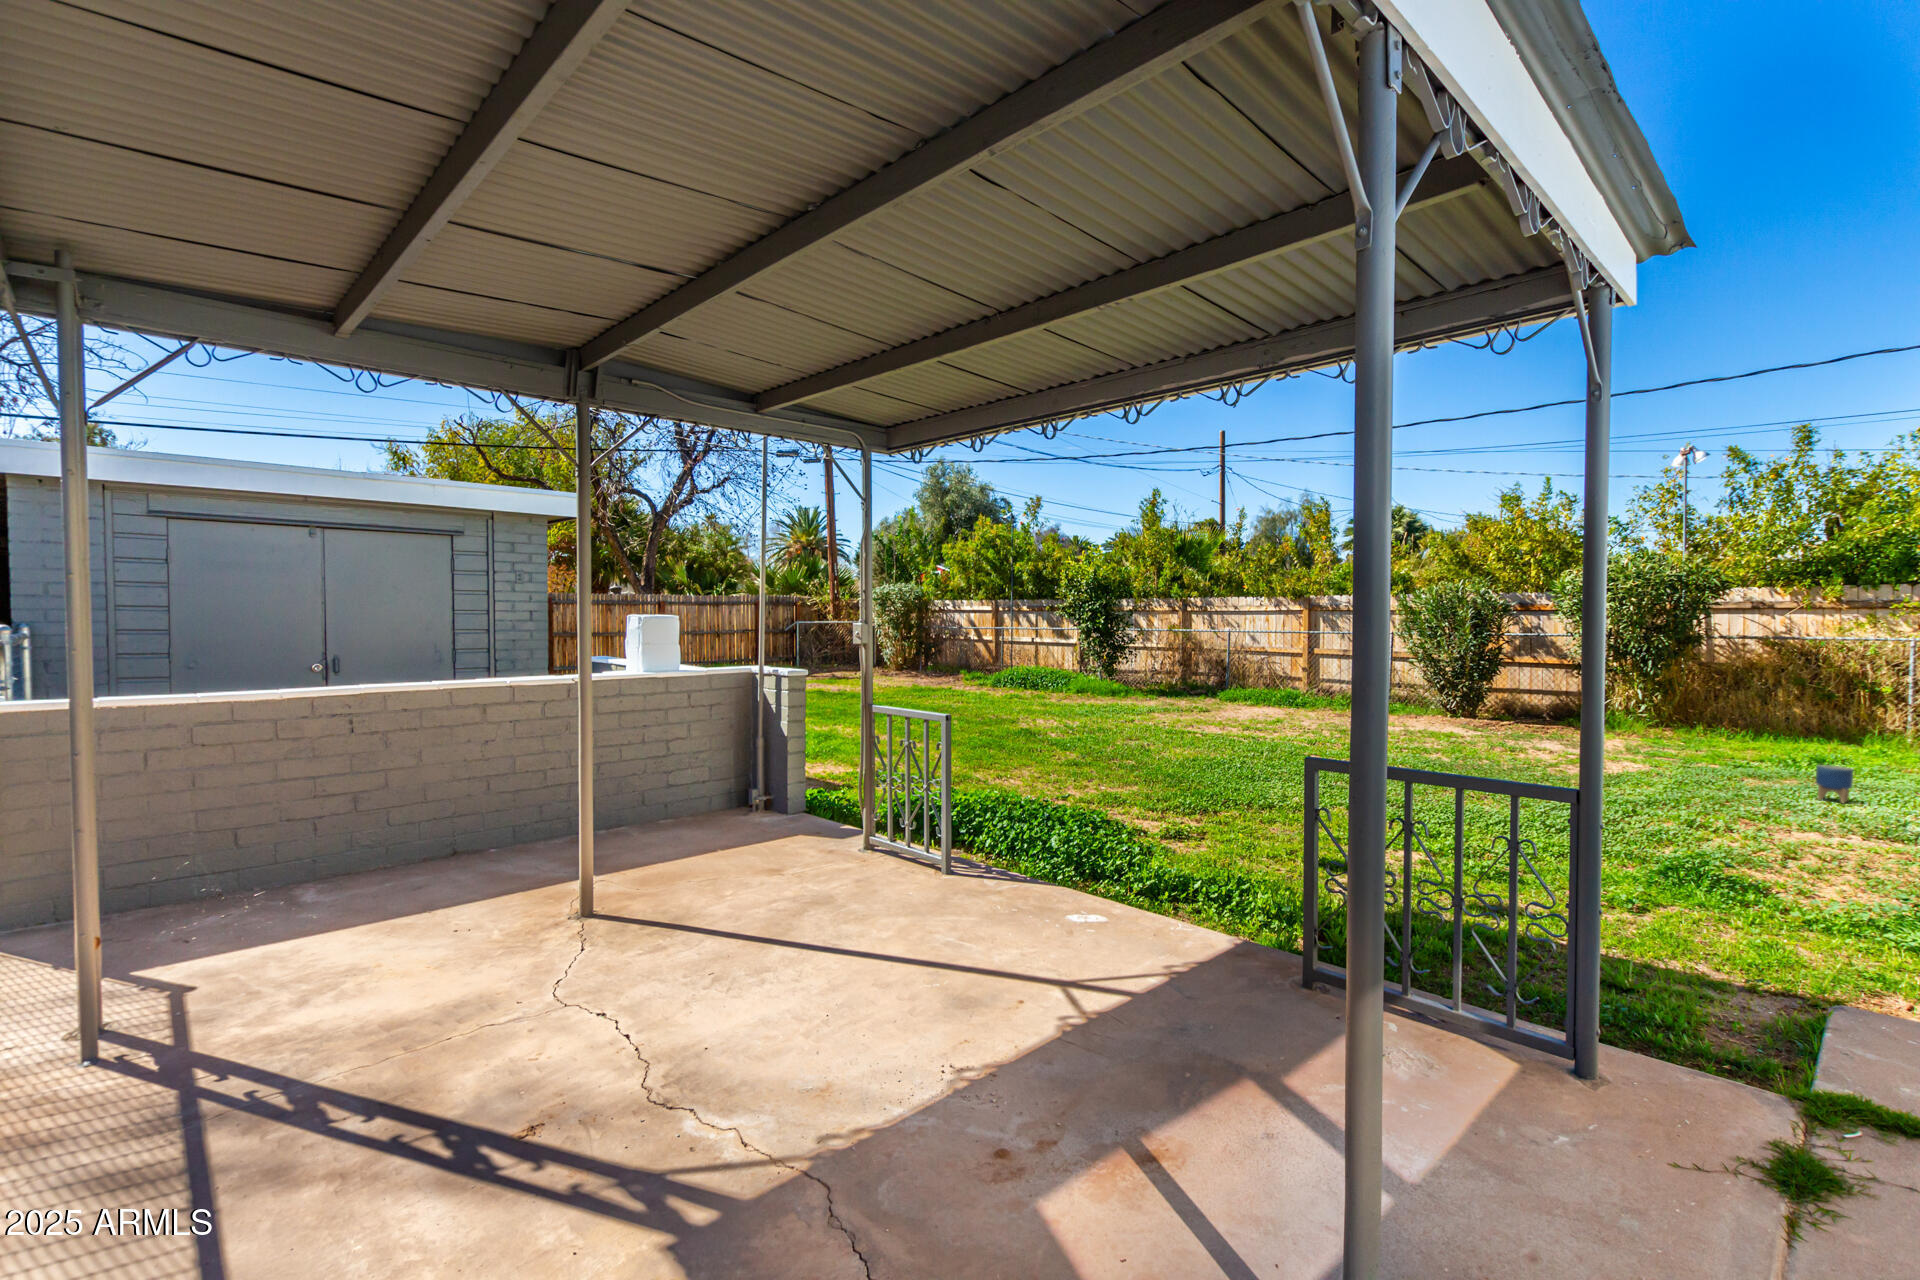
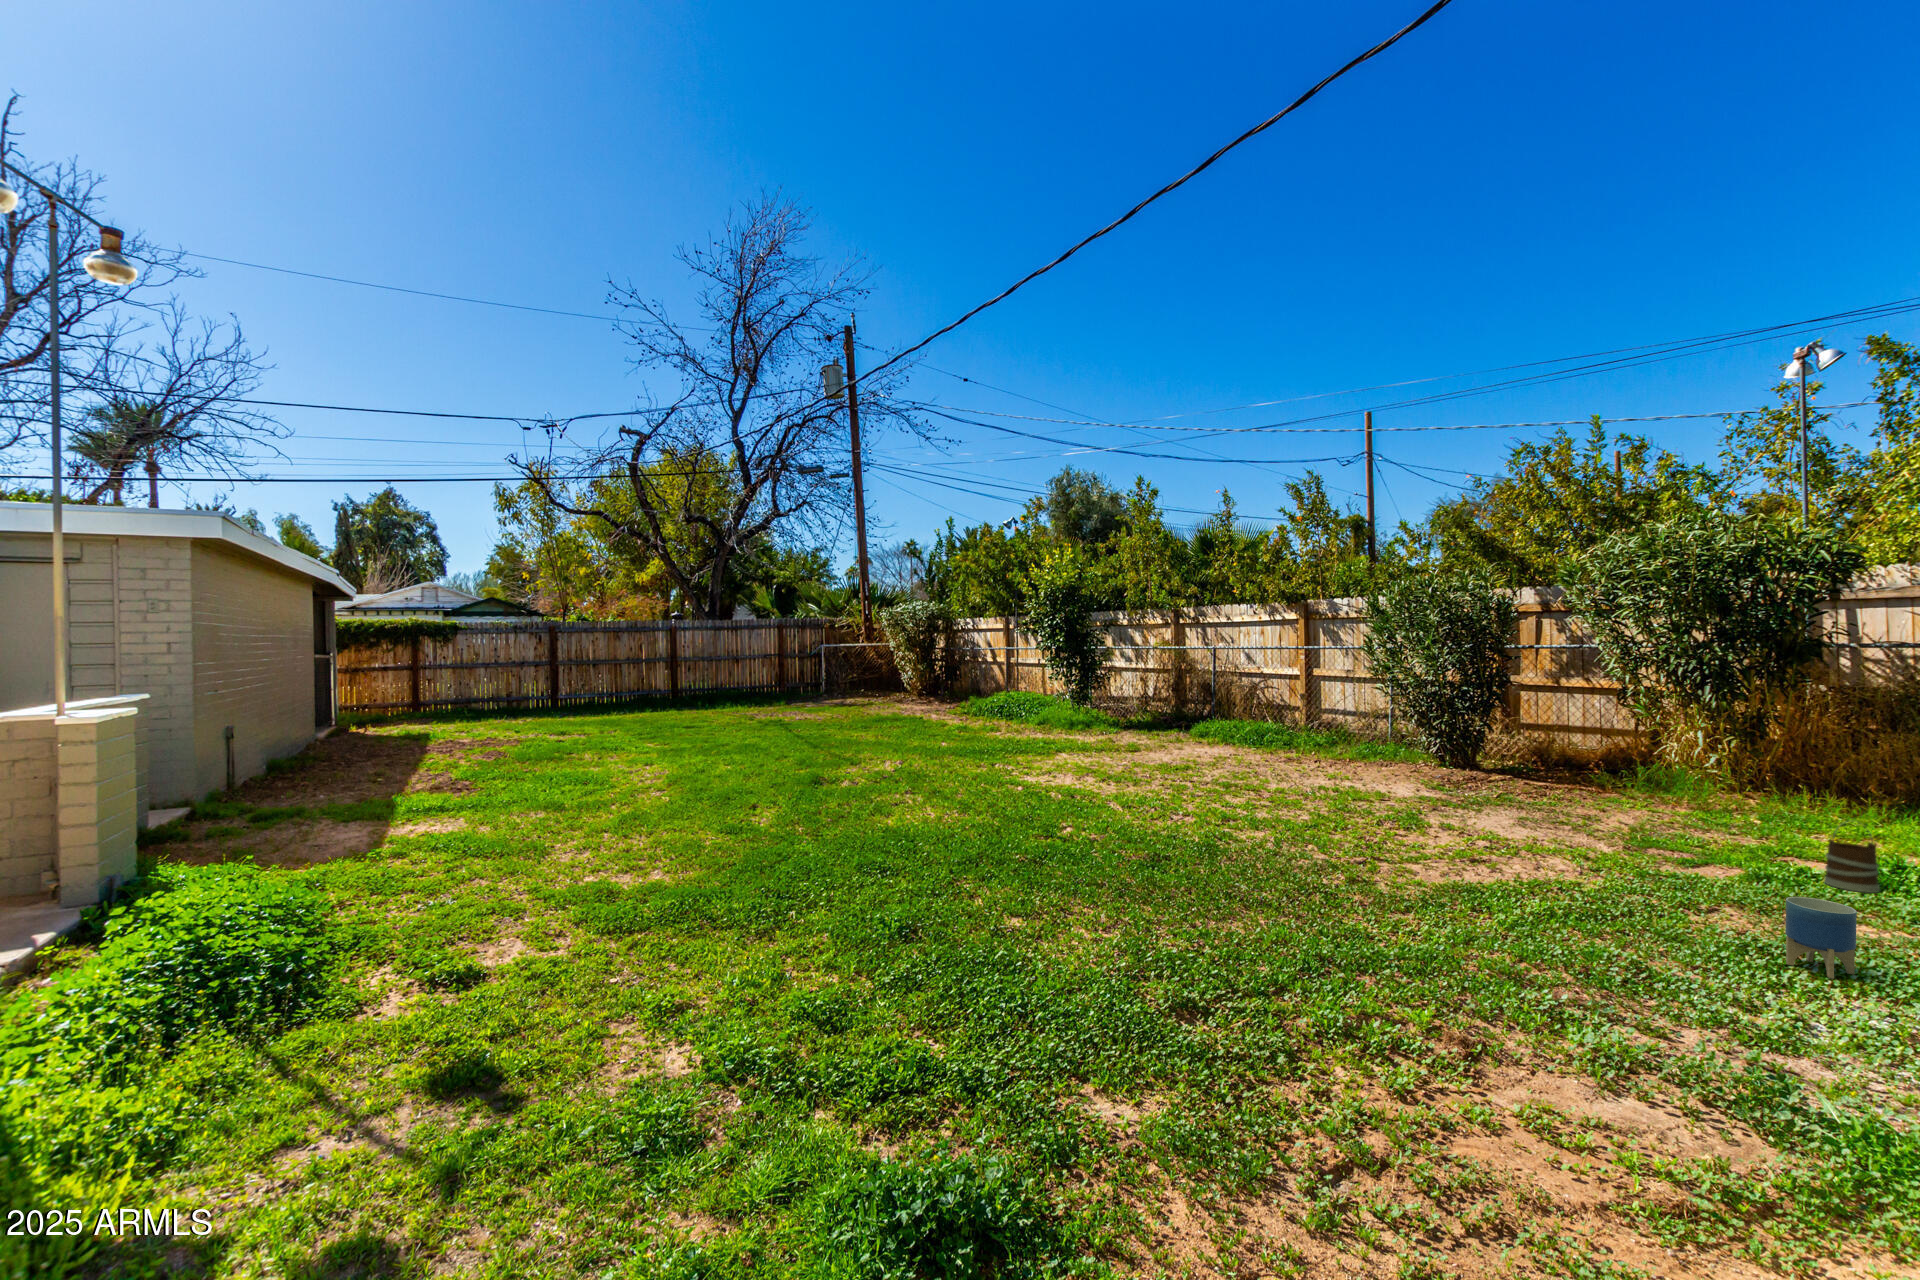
wooden bucket: none [1764,733,1794,772] -> present [1824,821,1880,893]

